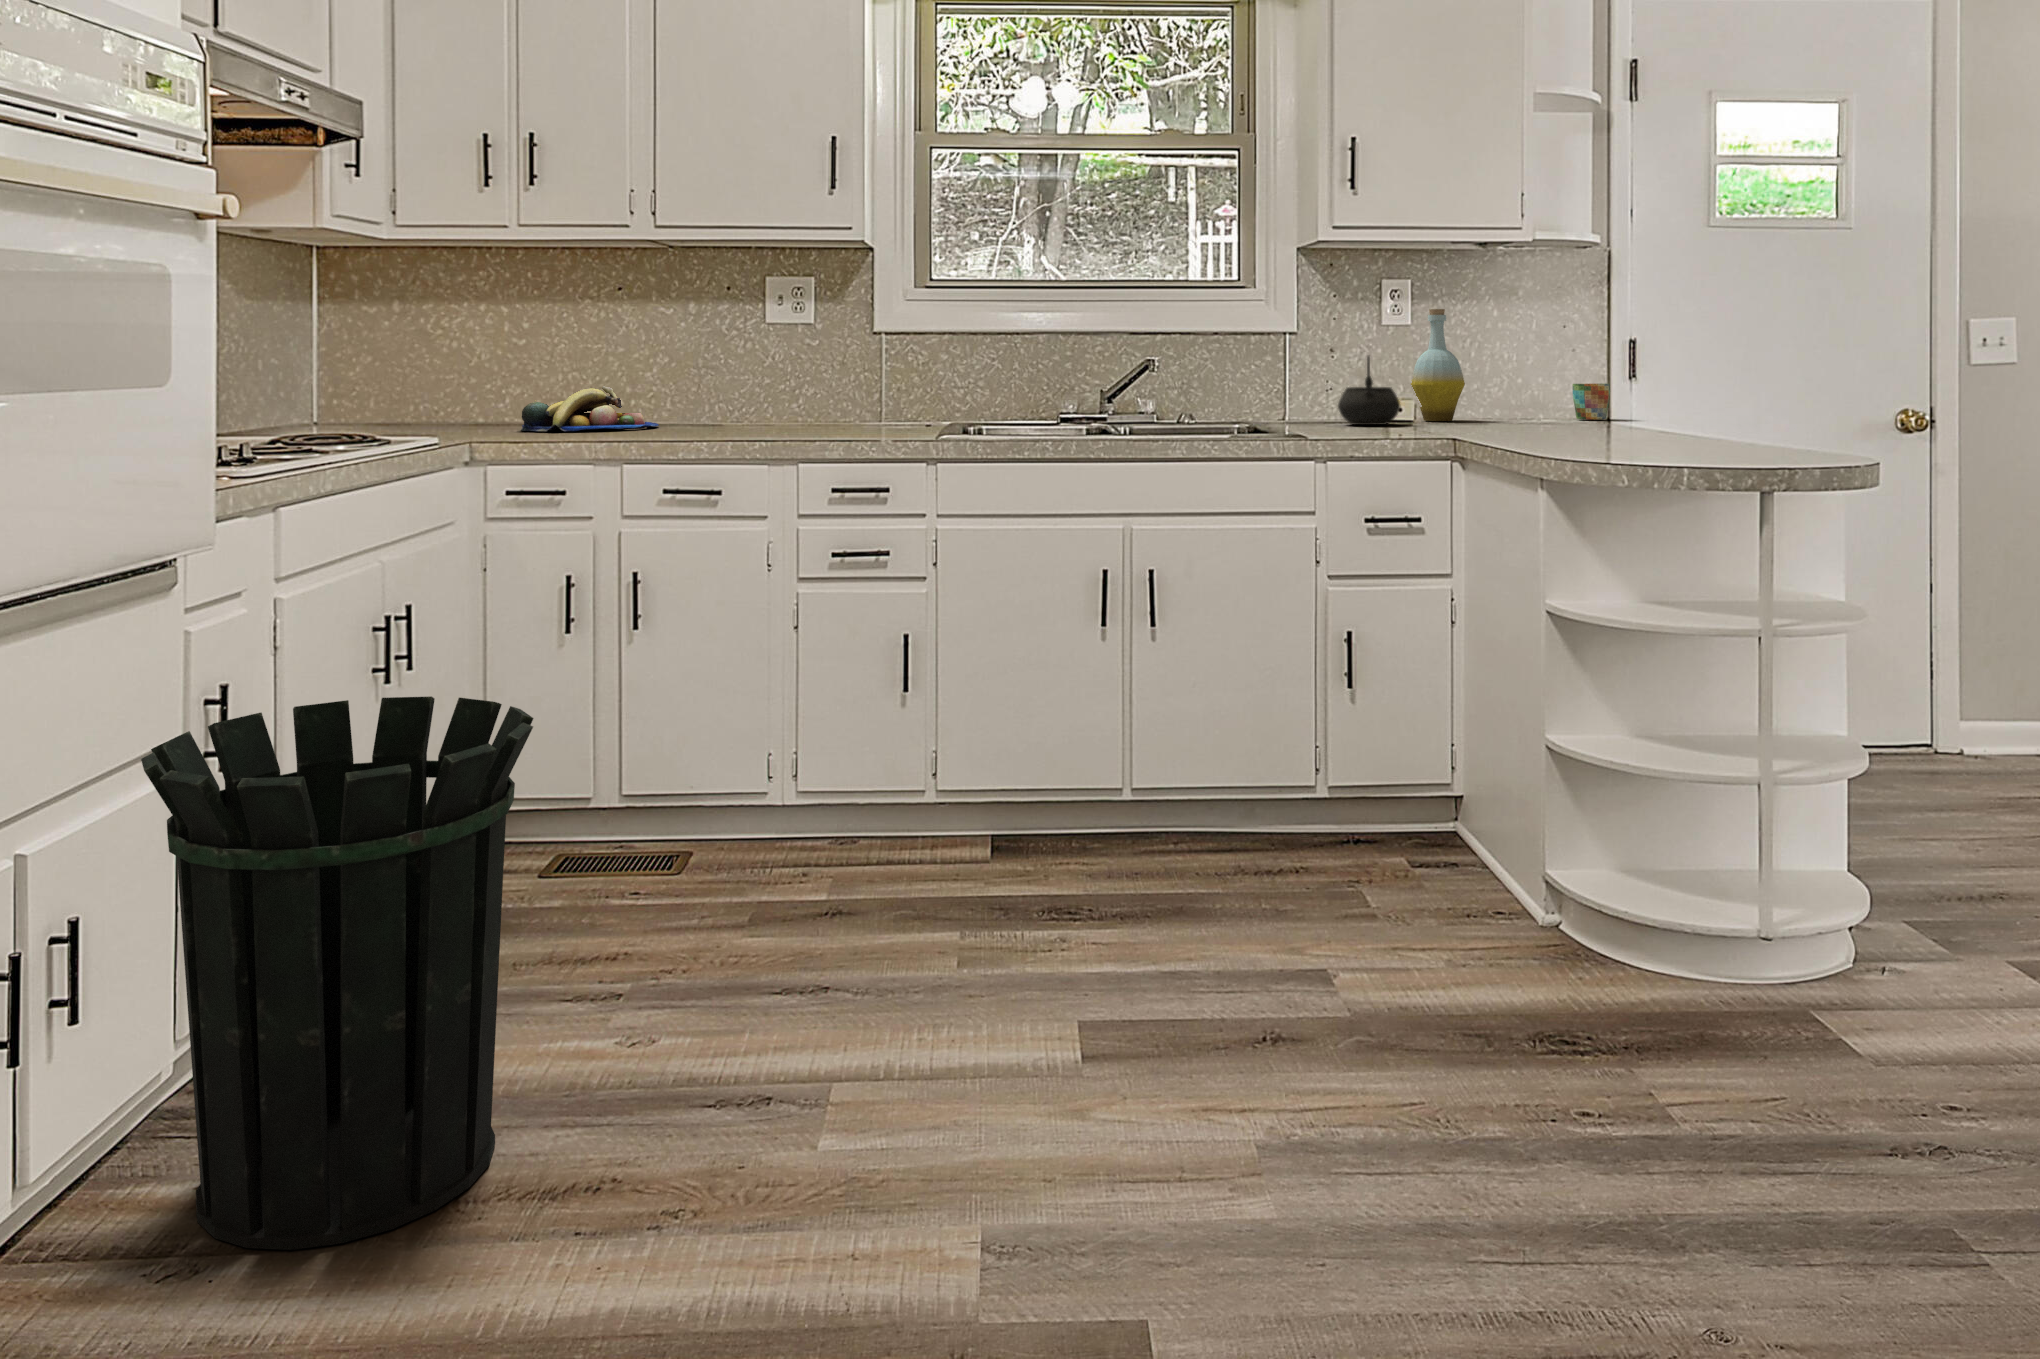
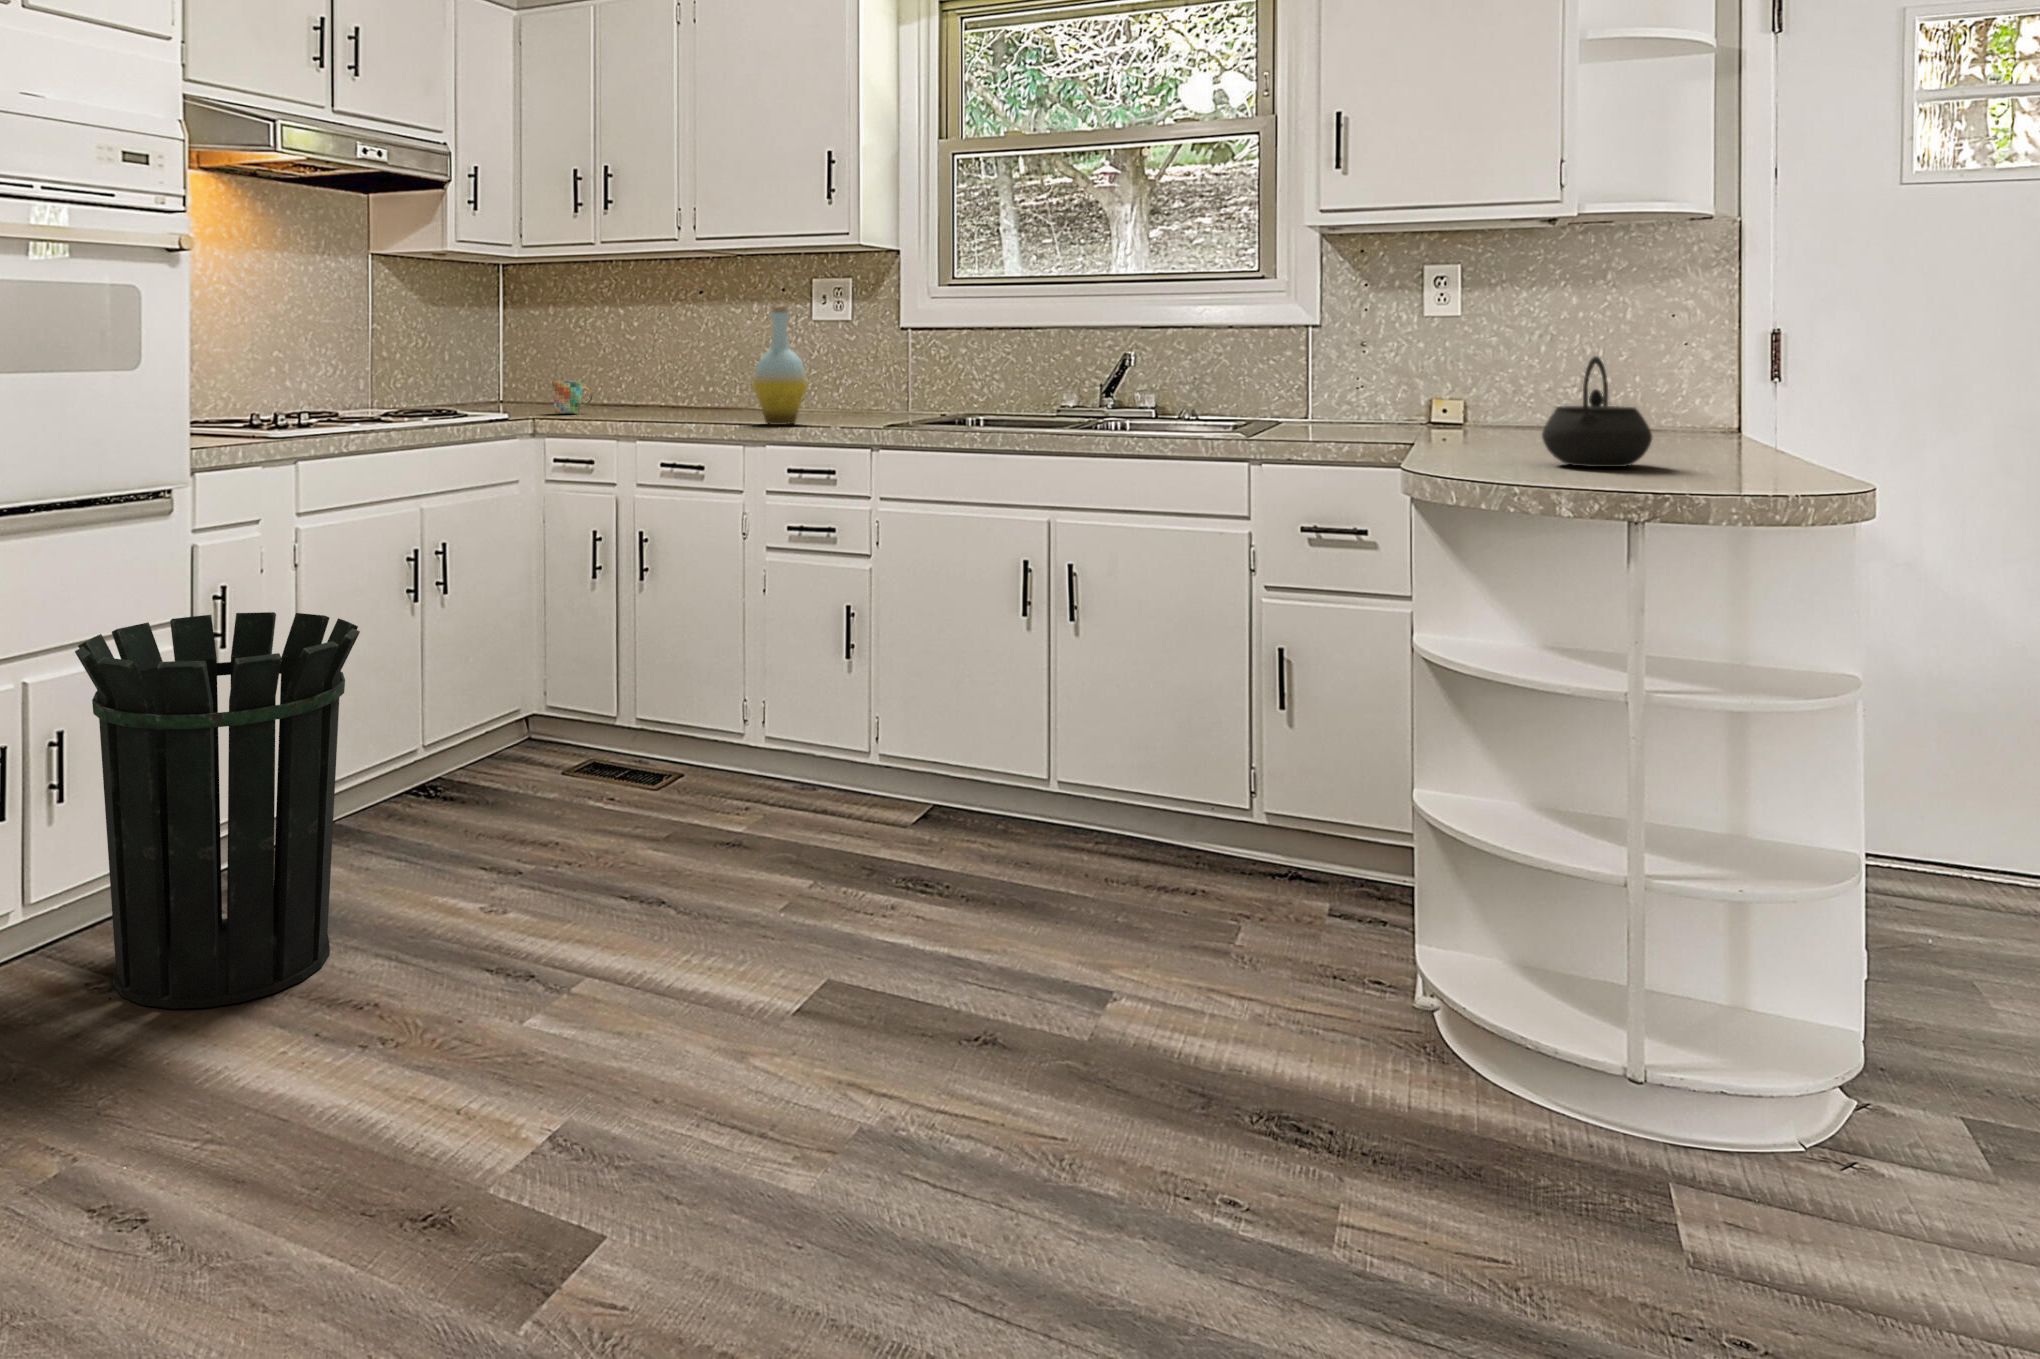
bottle: present [1411,309,1465,421] -> present [753,306,808,425]
kettle: present [1338,356,1400,425] -> present [1542,357,1652,467]
mug: present [1572,384,1610,420] -> present [552,381,593,414]
fruit bowl: present [521,386,659,431] -> none [618,368,734,411]

